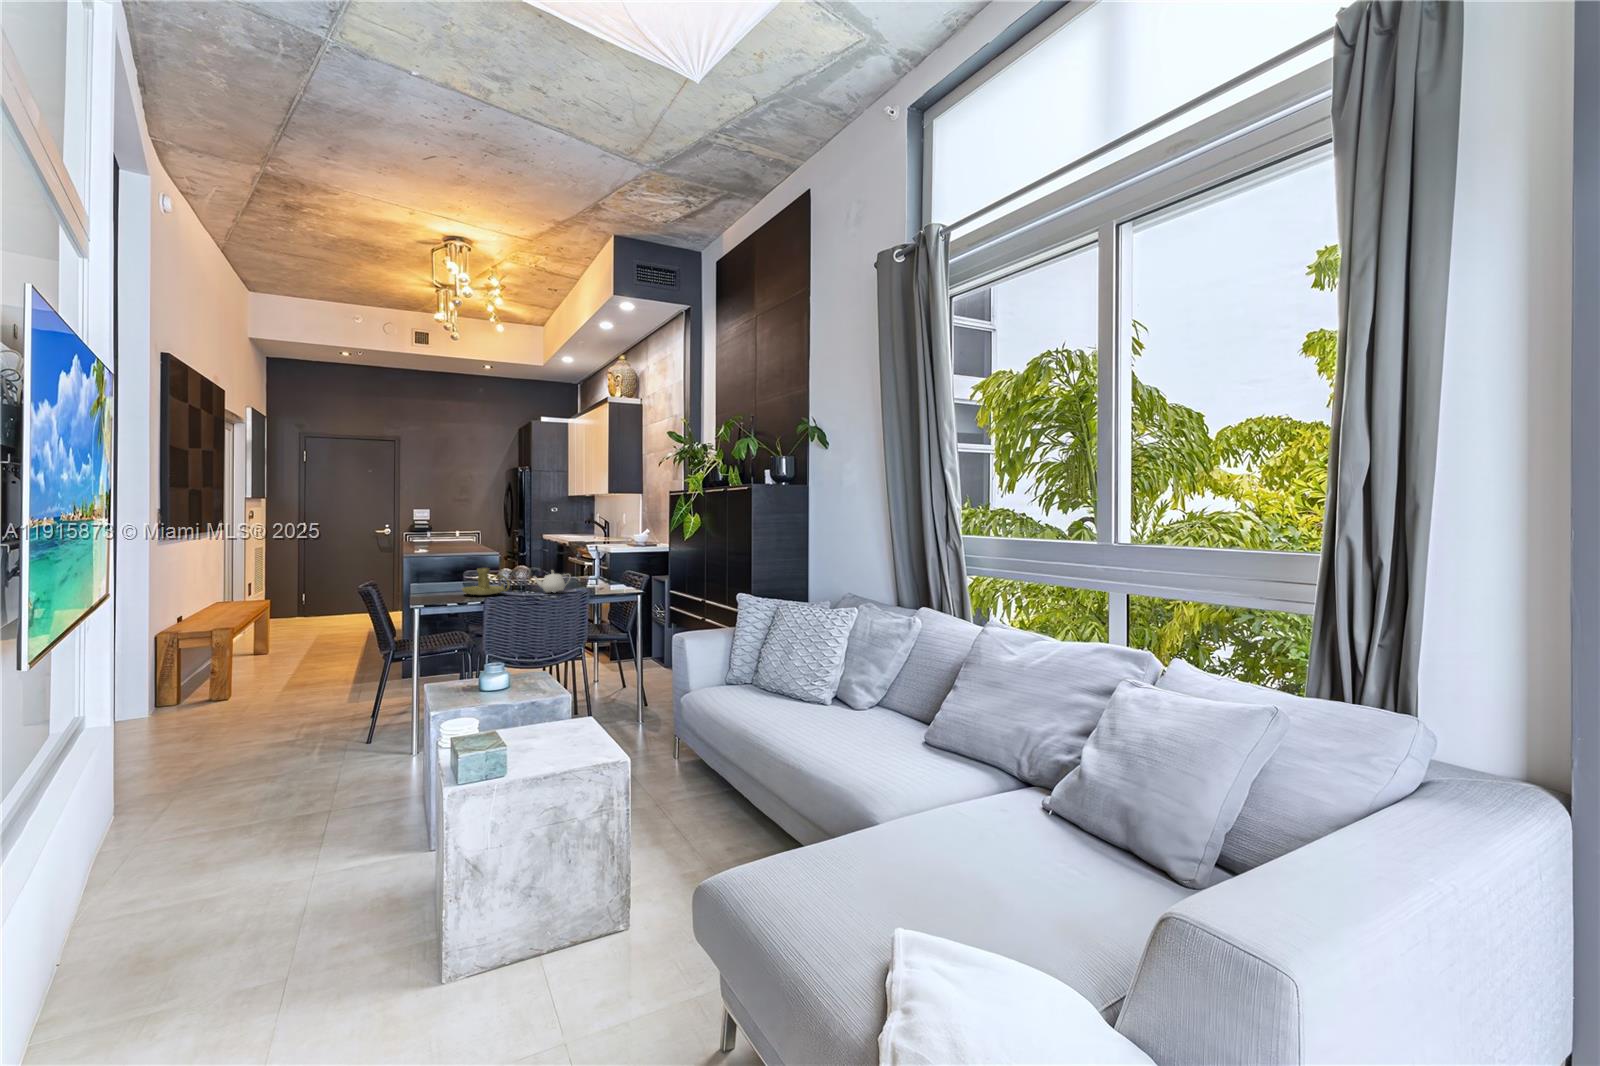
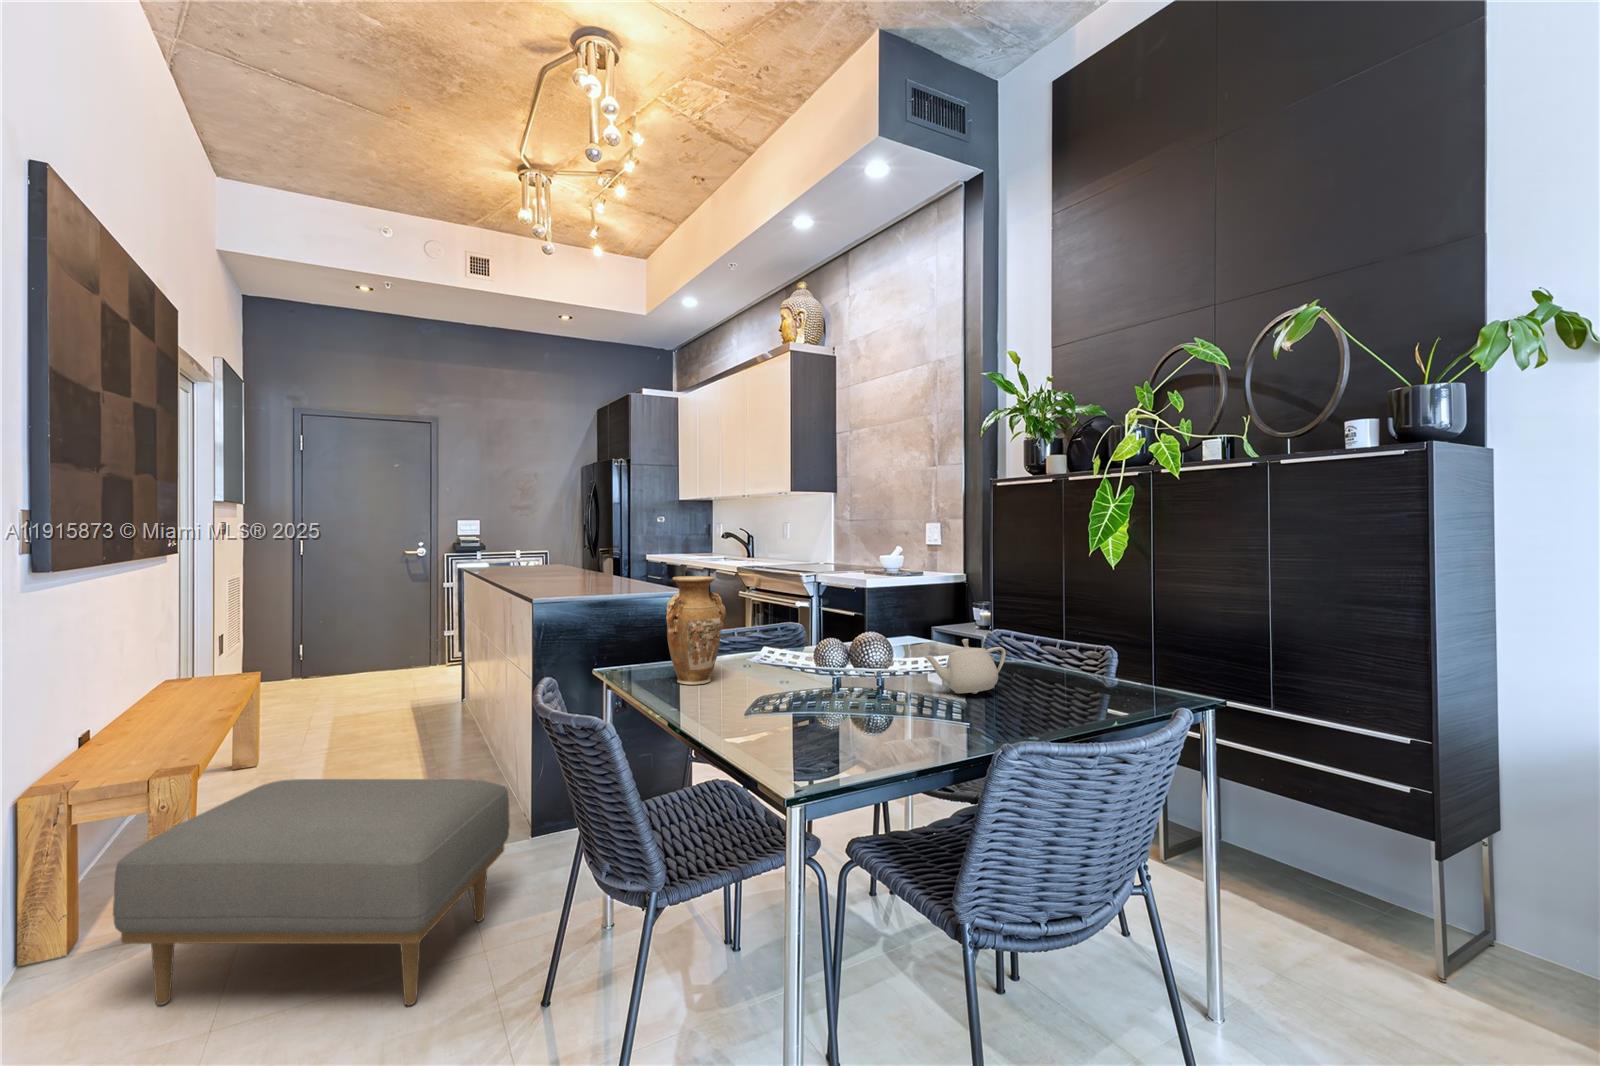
vase: none [429,542,463,589] -> present [666,576,726,684]
candle holder: present [462,568,510,596] -> none [782,641,902,711]
ottoman: none [199,634,375,716] -> present [113,779,510,1005]

